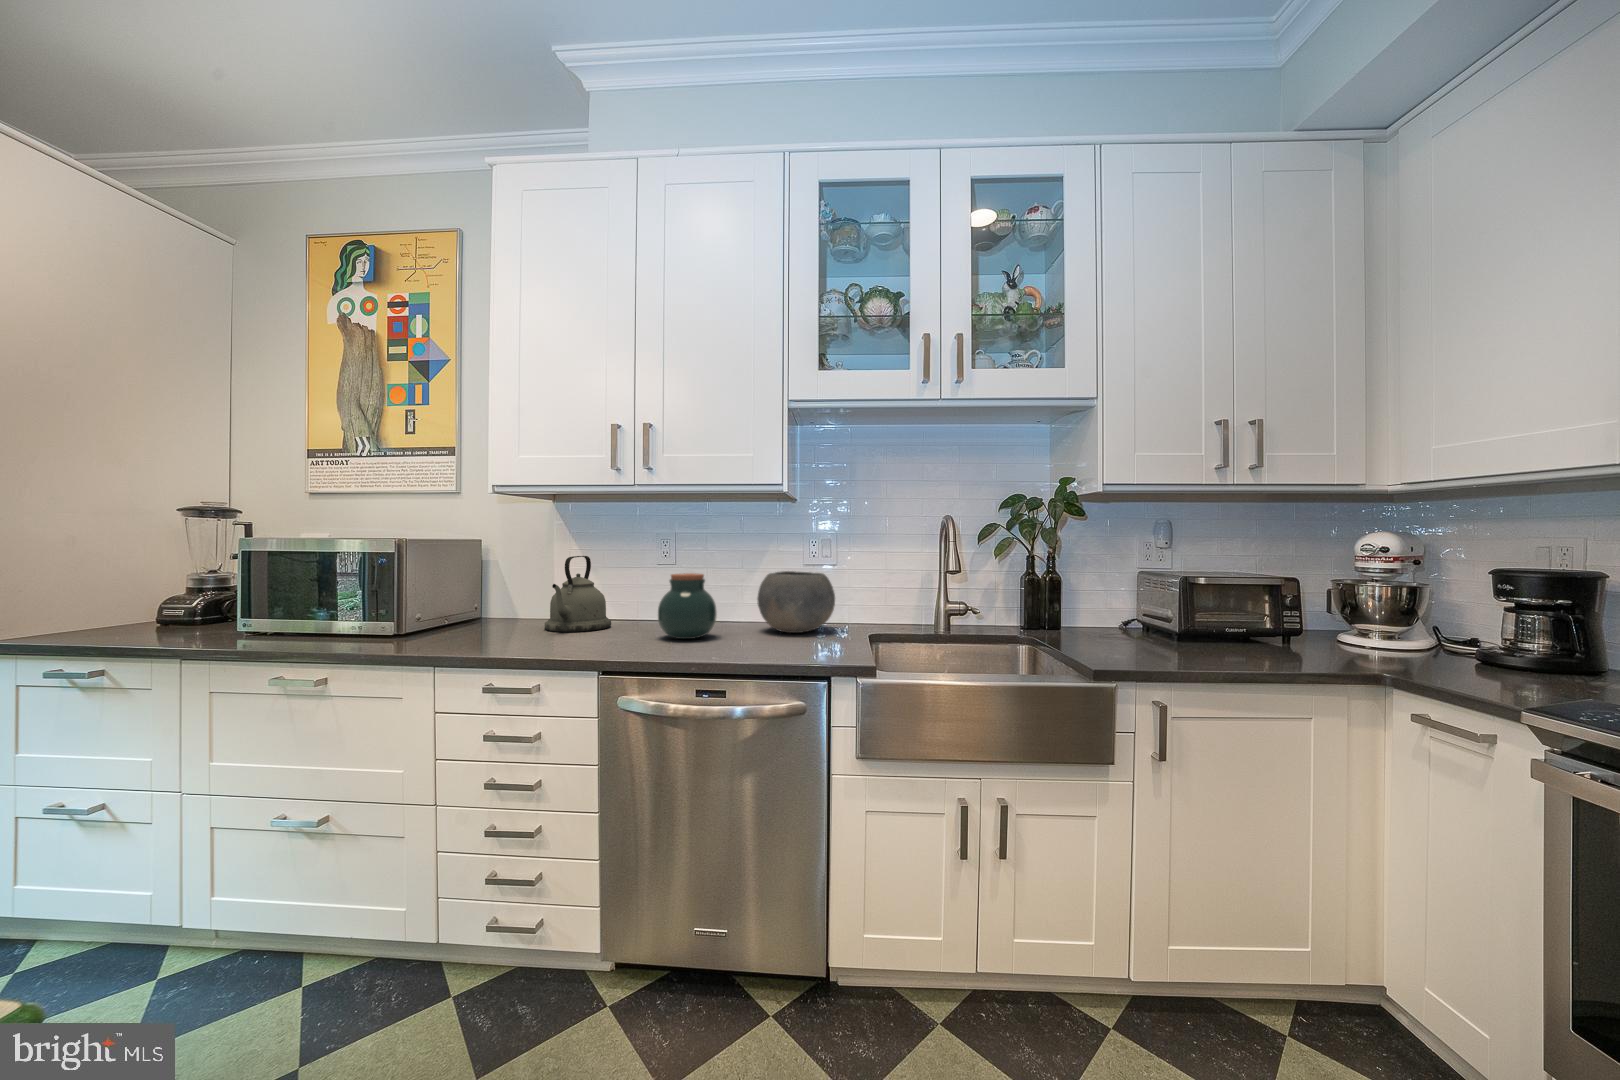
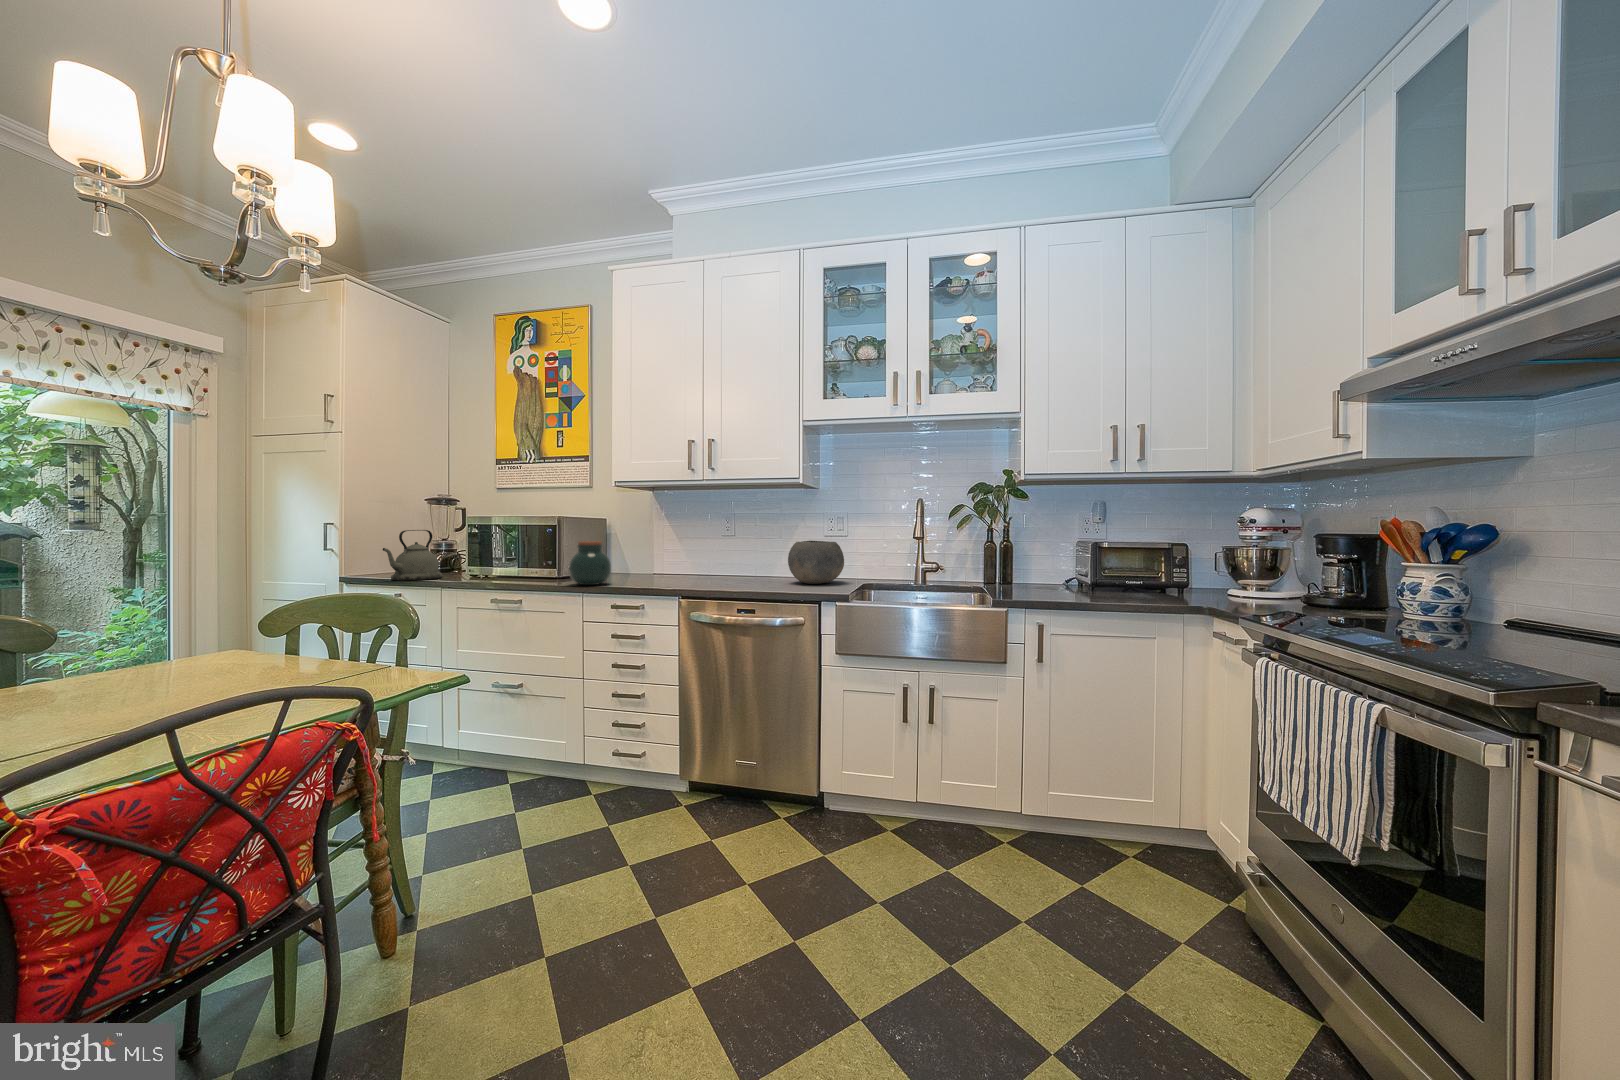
kettle: present [545,556,611,632] -> present [383,530,442,581]
jar: present [658,573,717,639] -> present [569,541,611,585]

